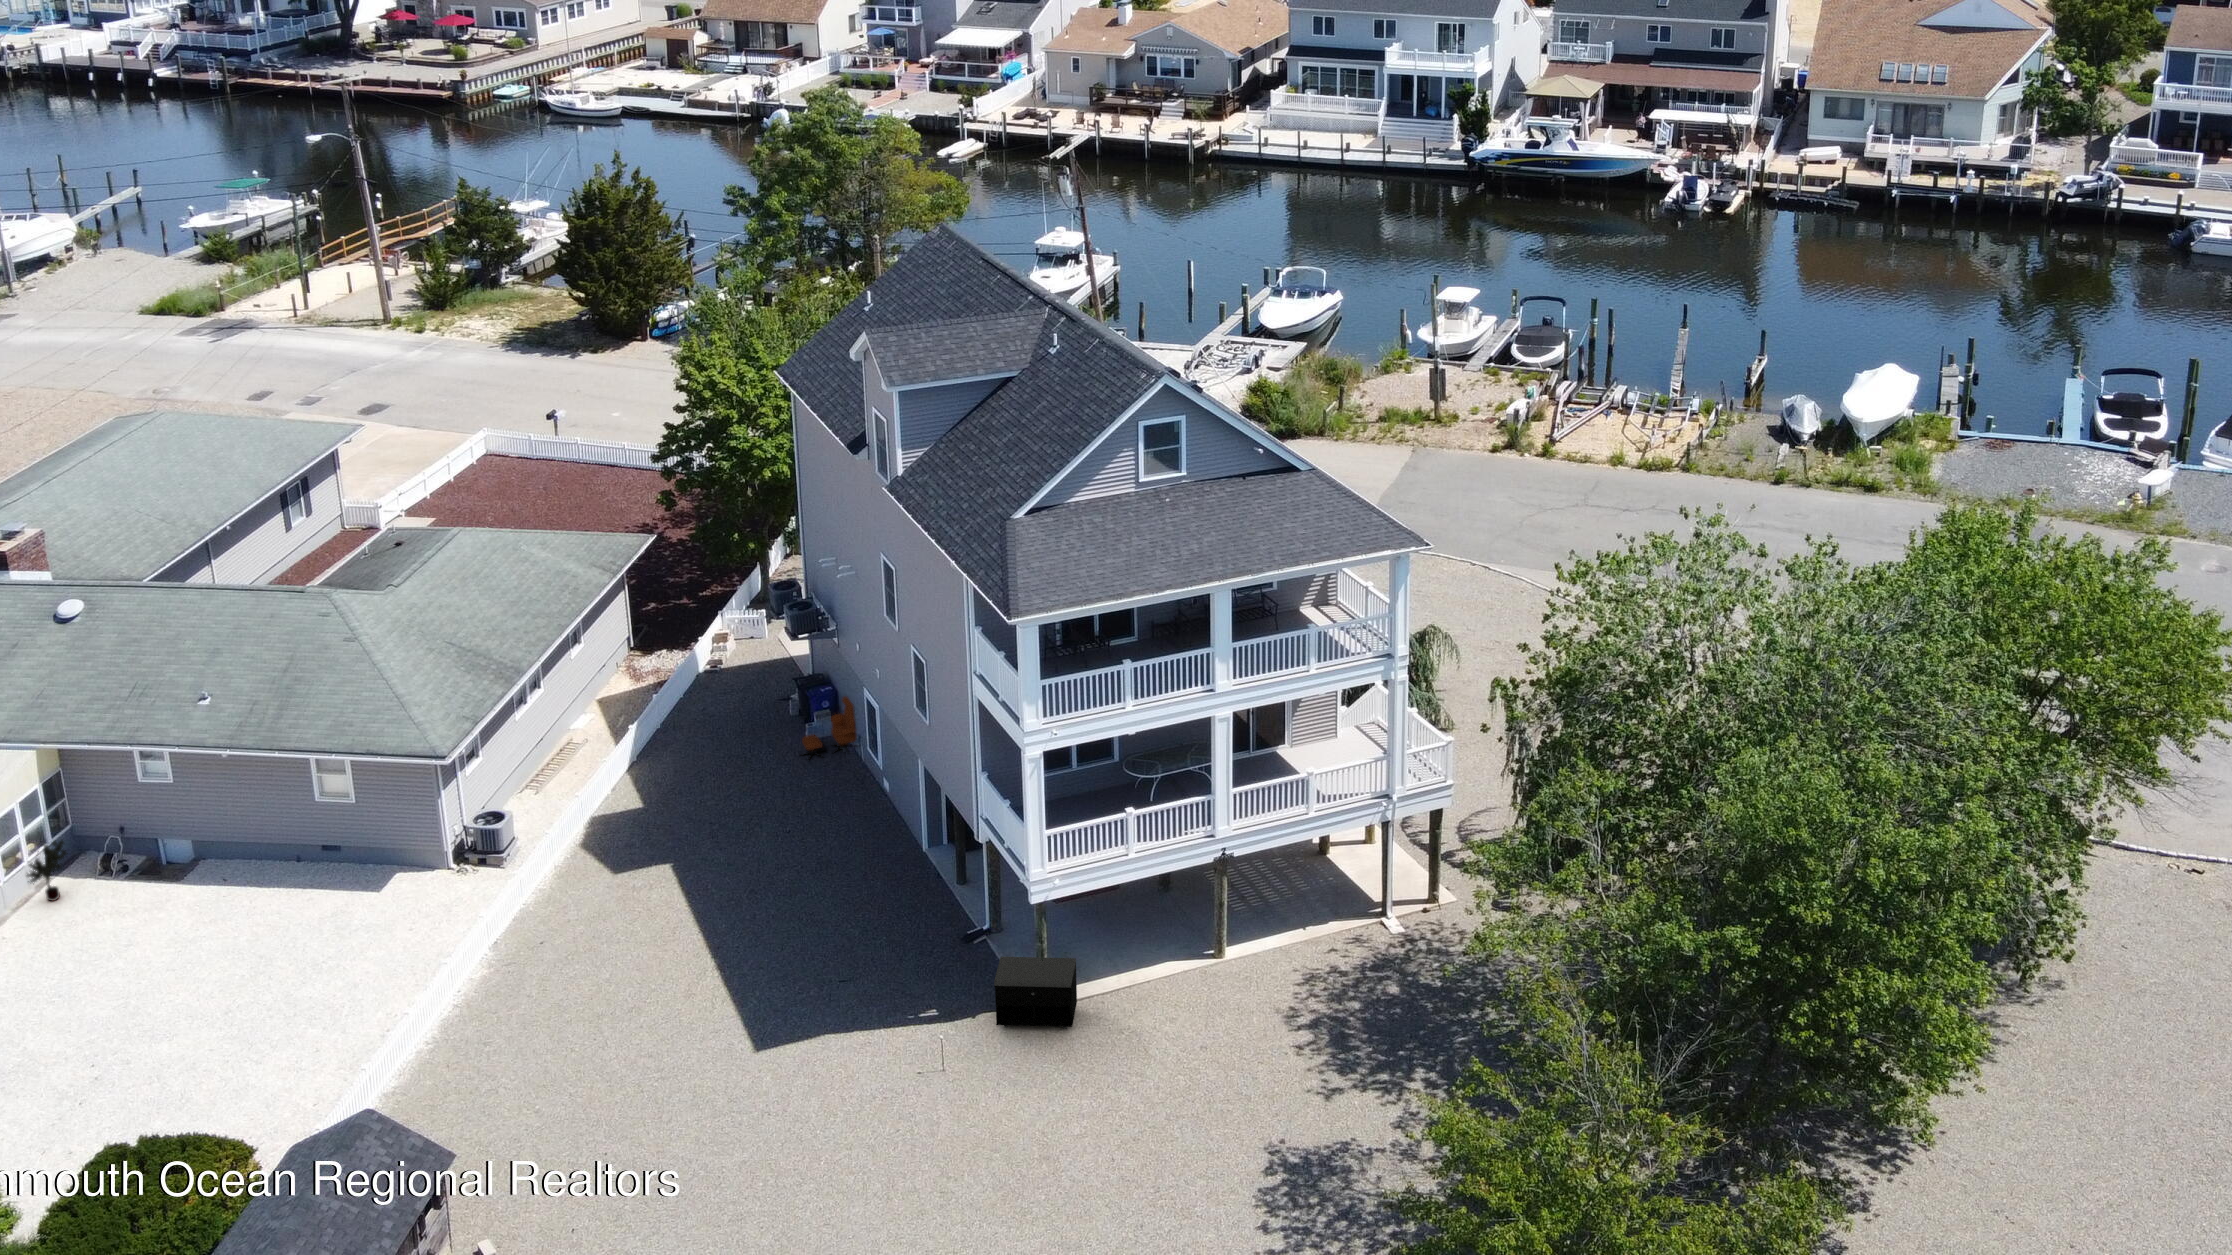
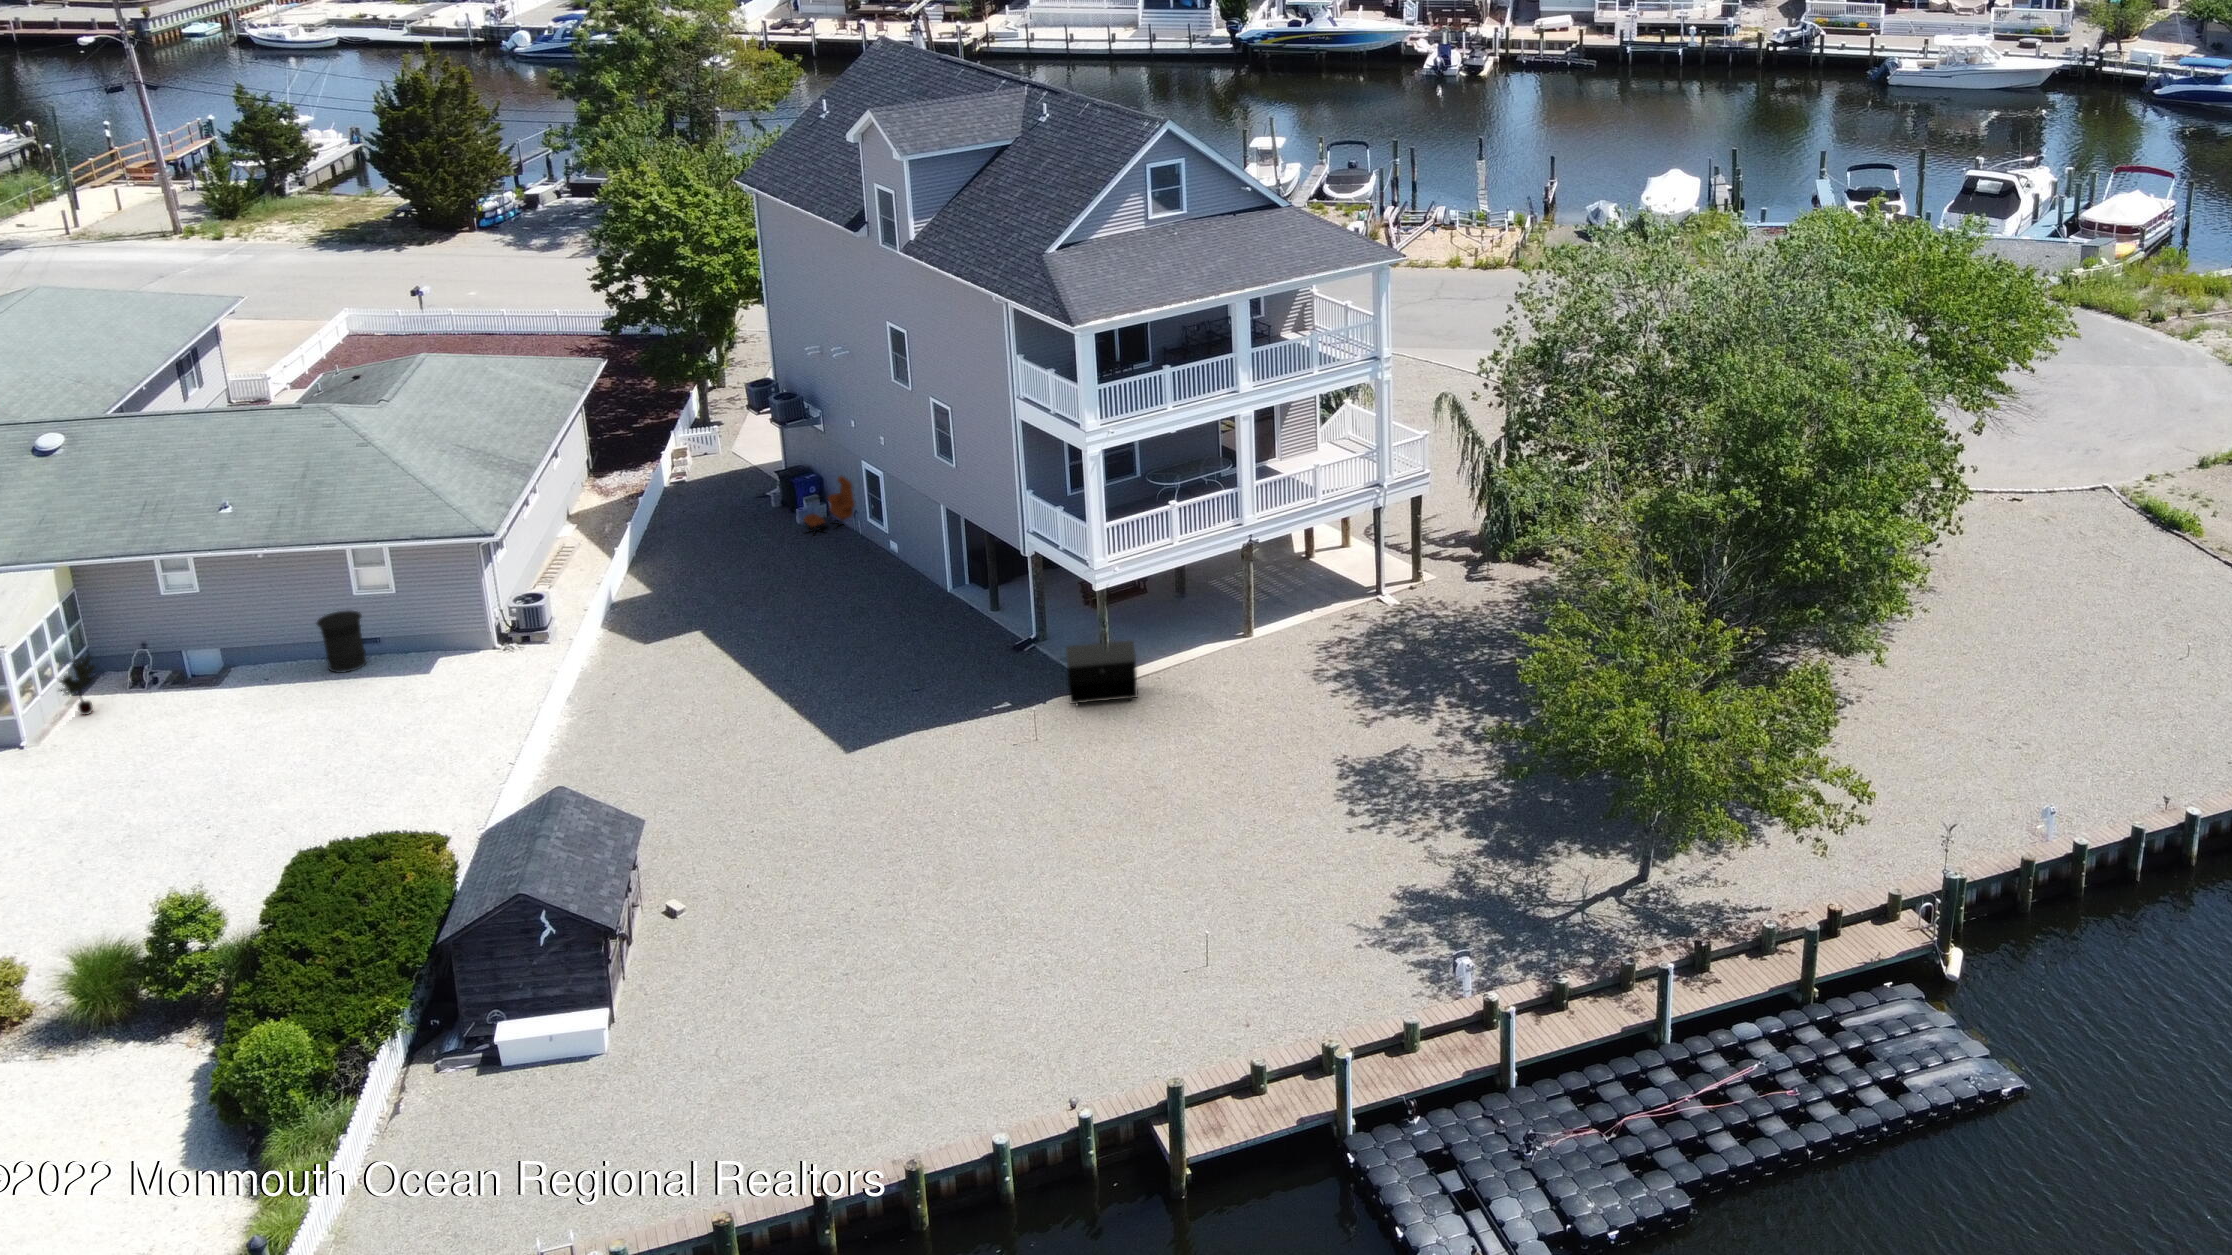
trash can: none [275,816,325,881] -> present [317,610,367,673]

